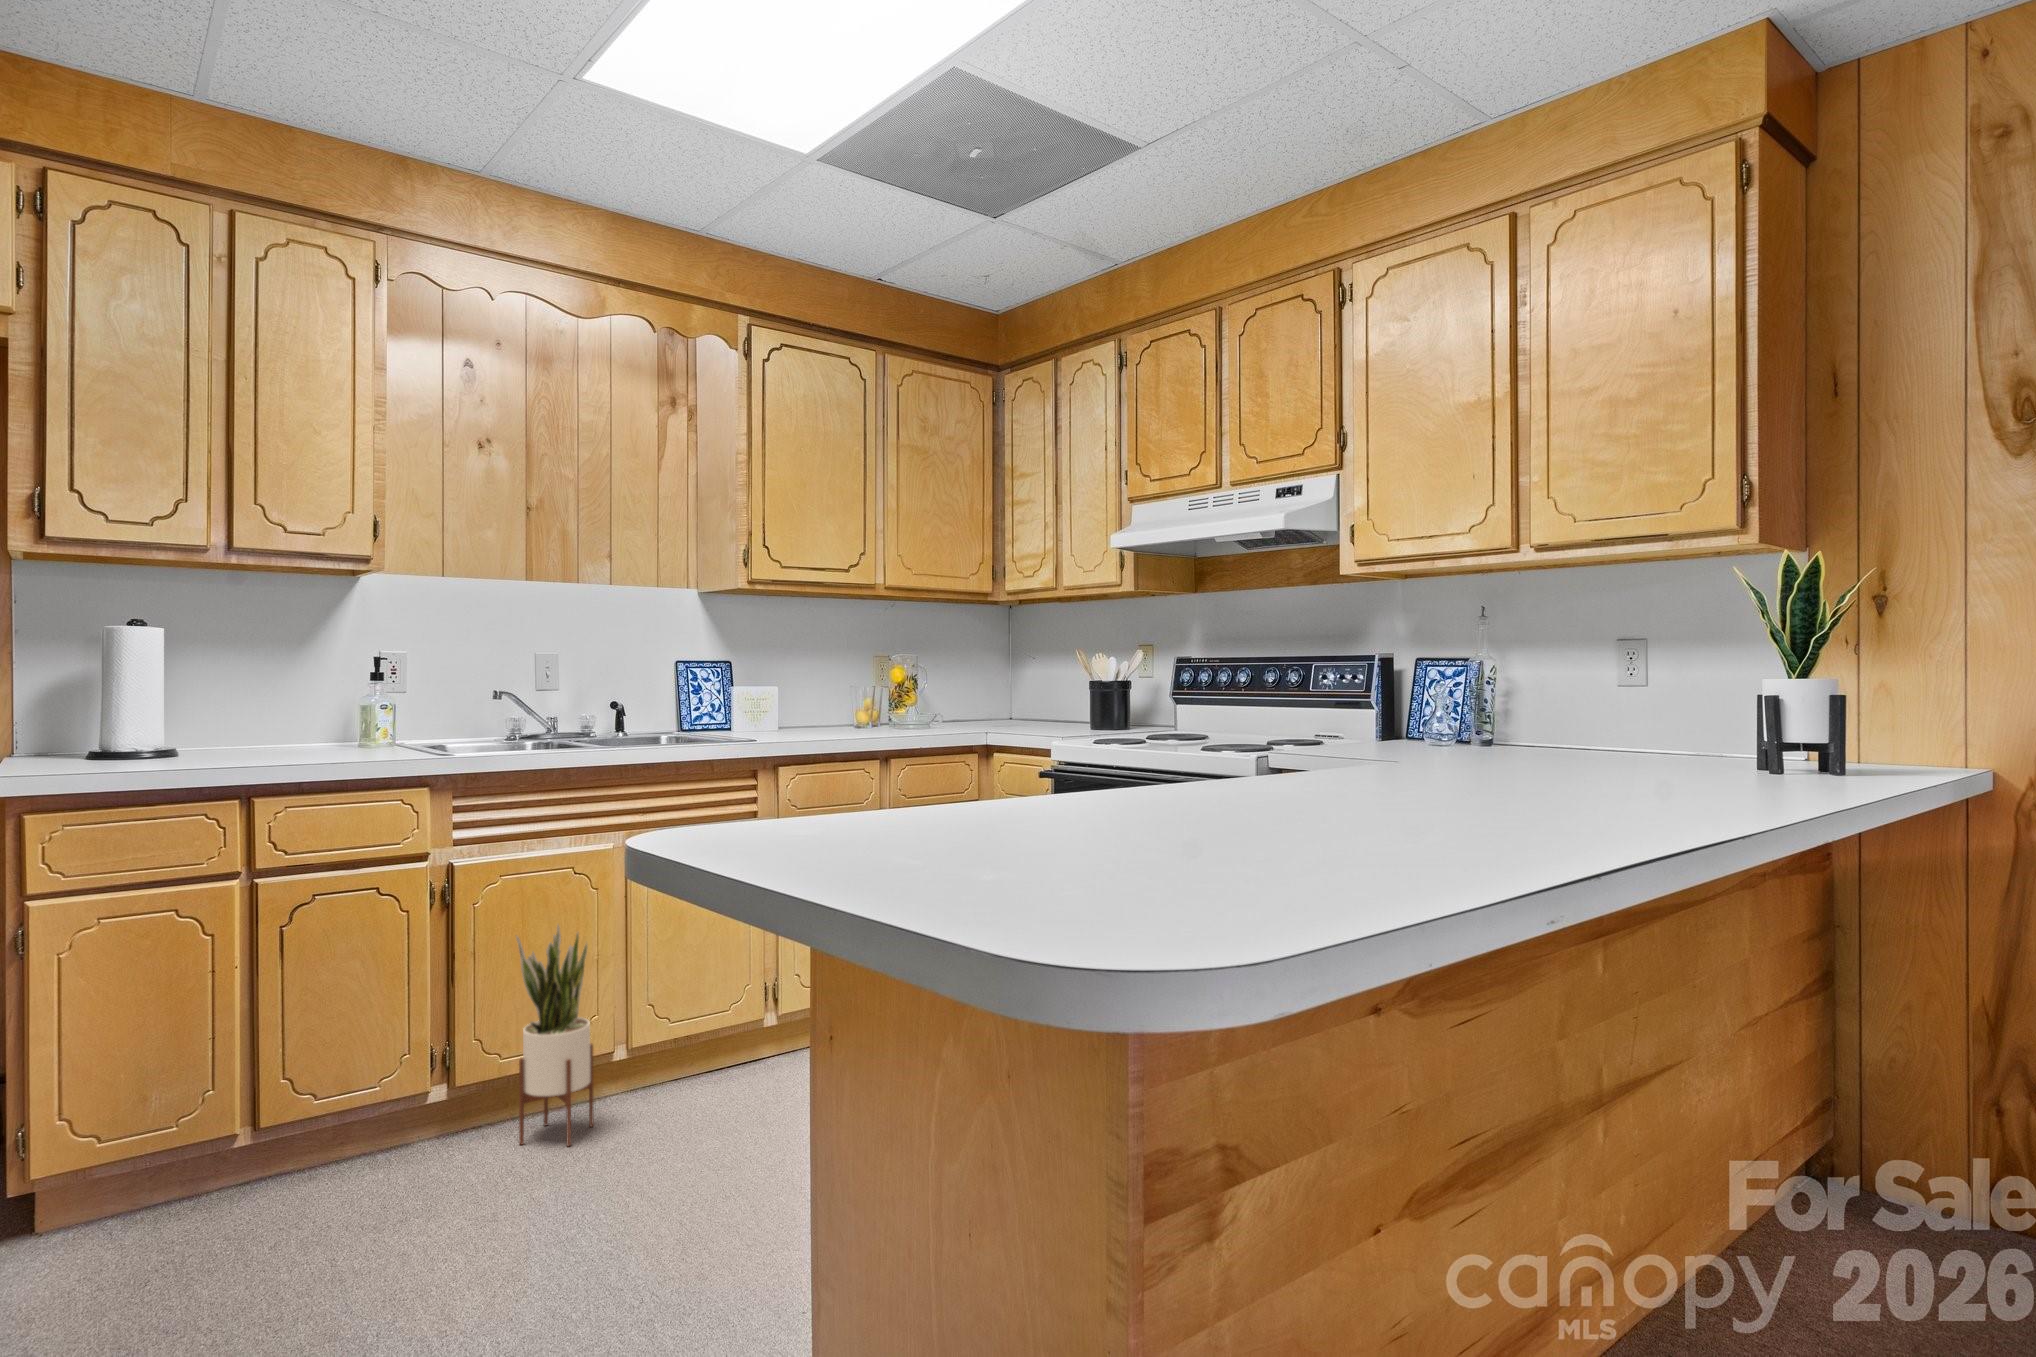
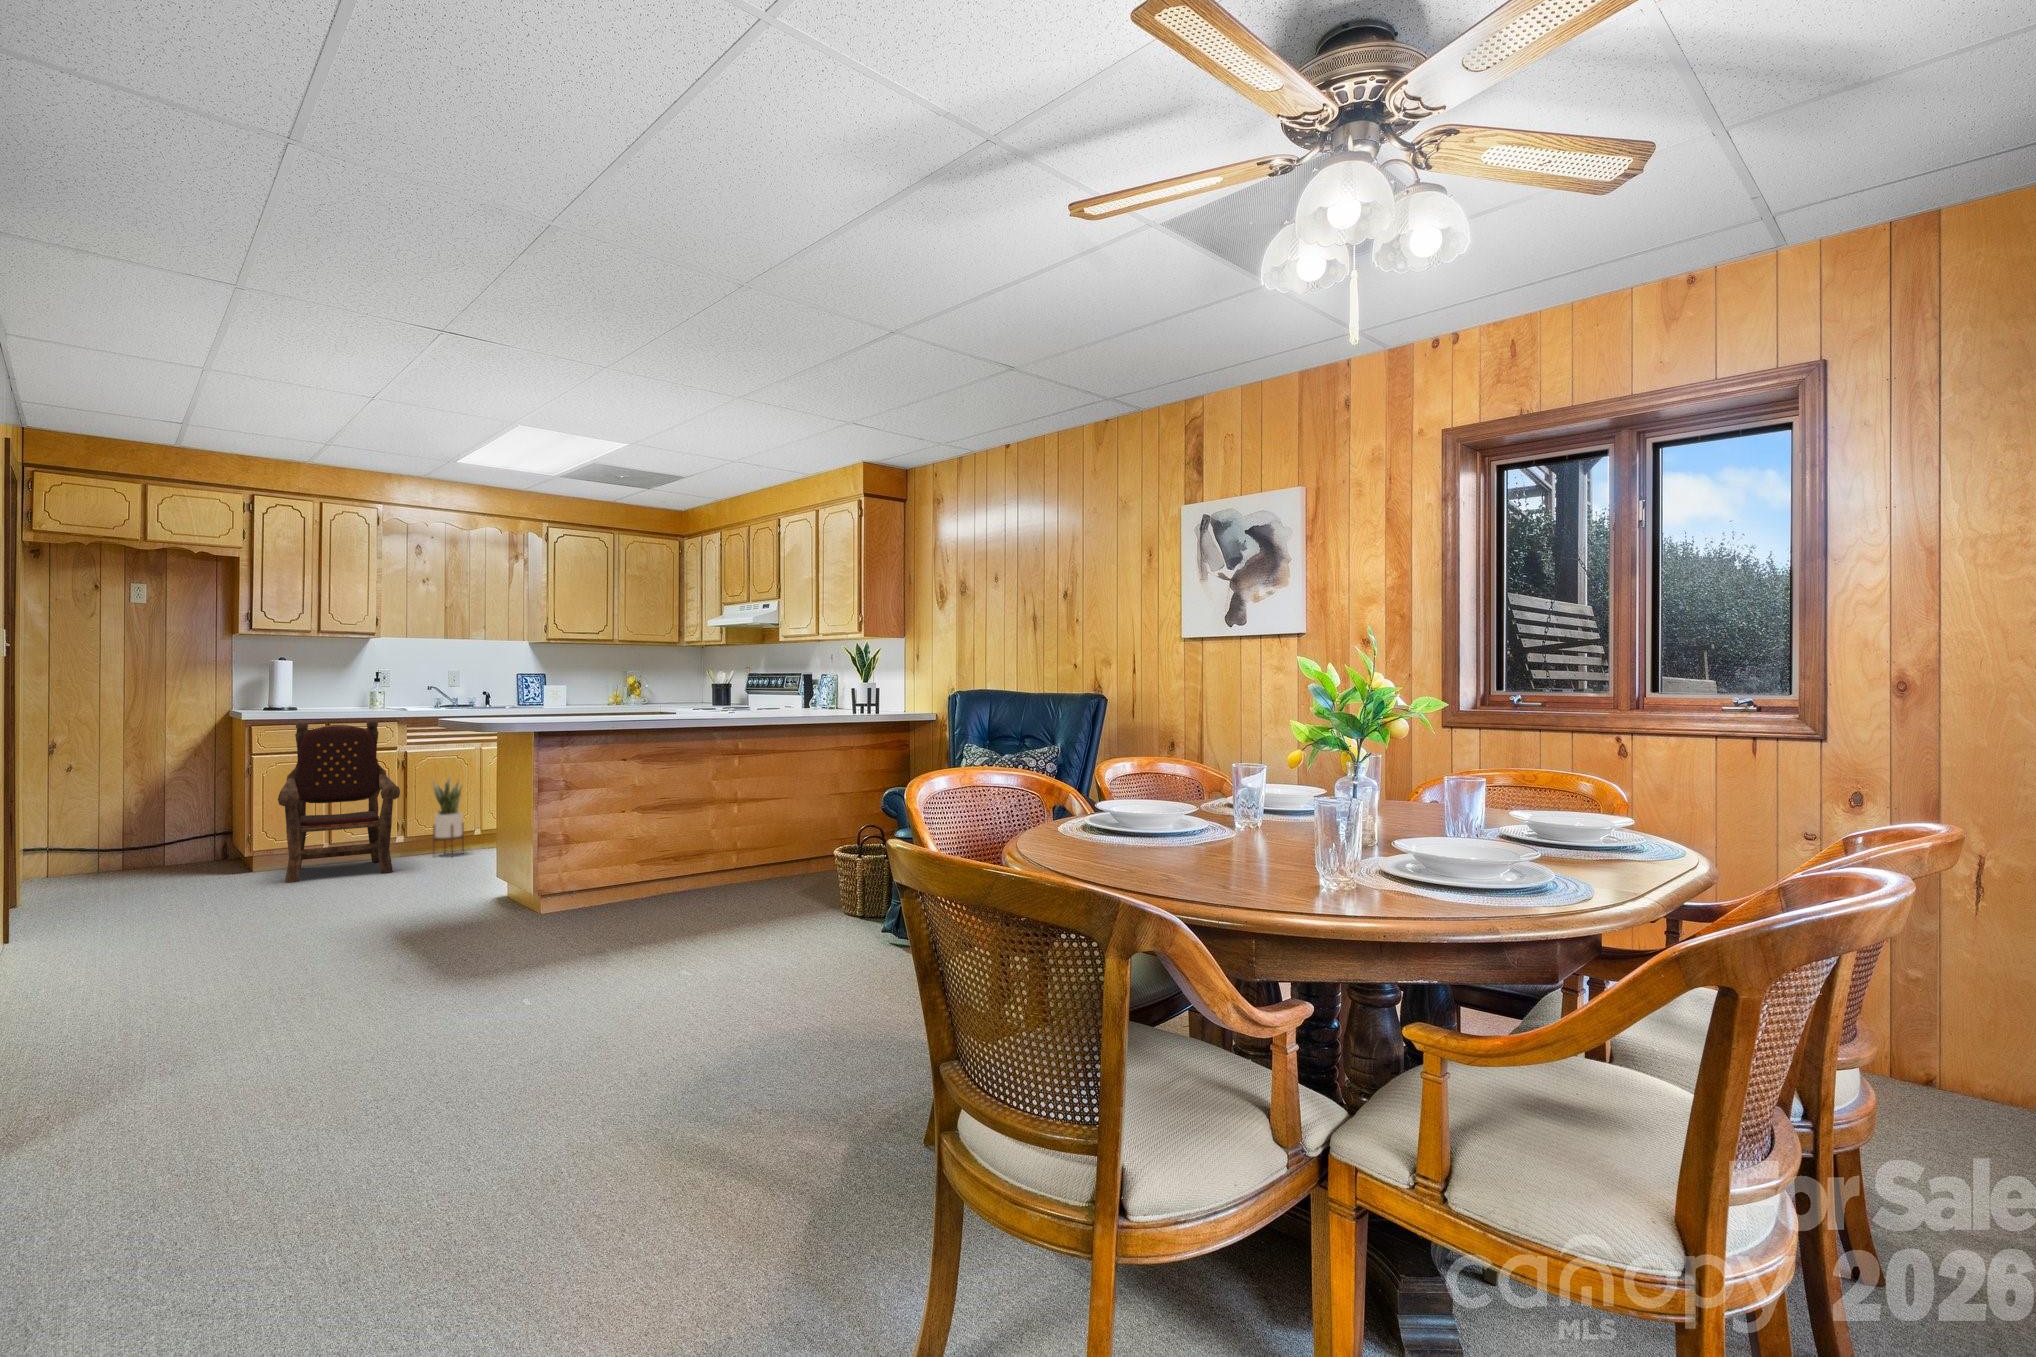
armchair: none [70,784,441,1327] -> present [278,720,400,883]

